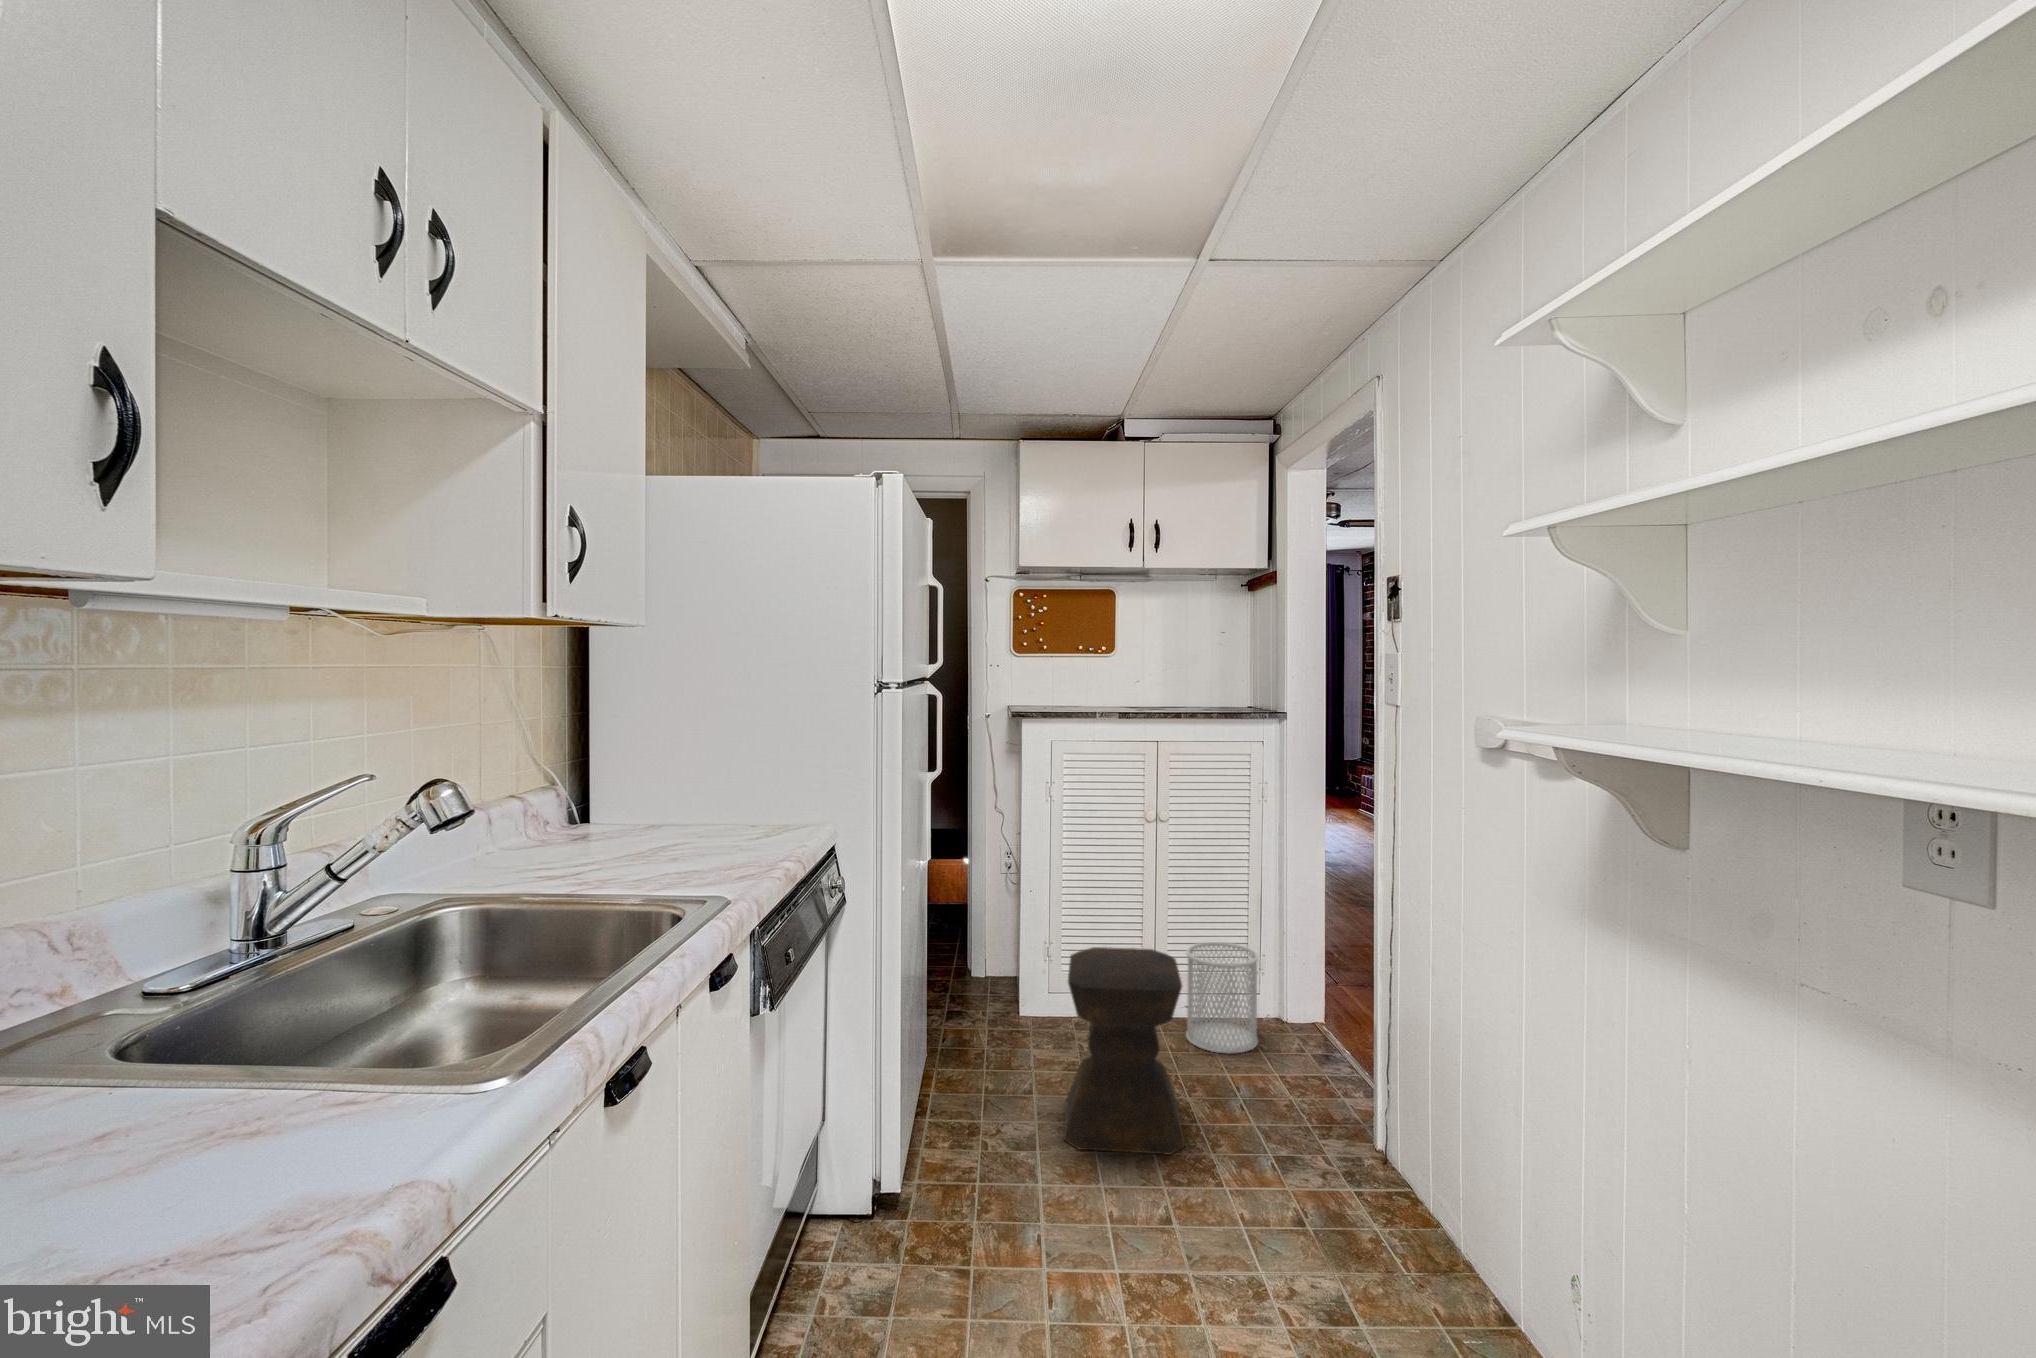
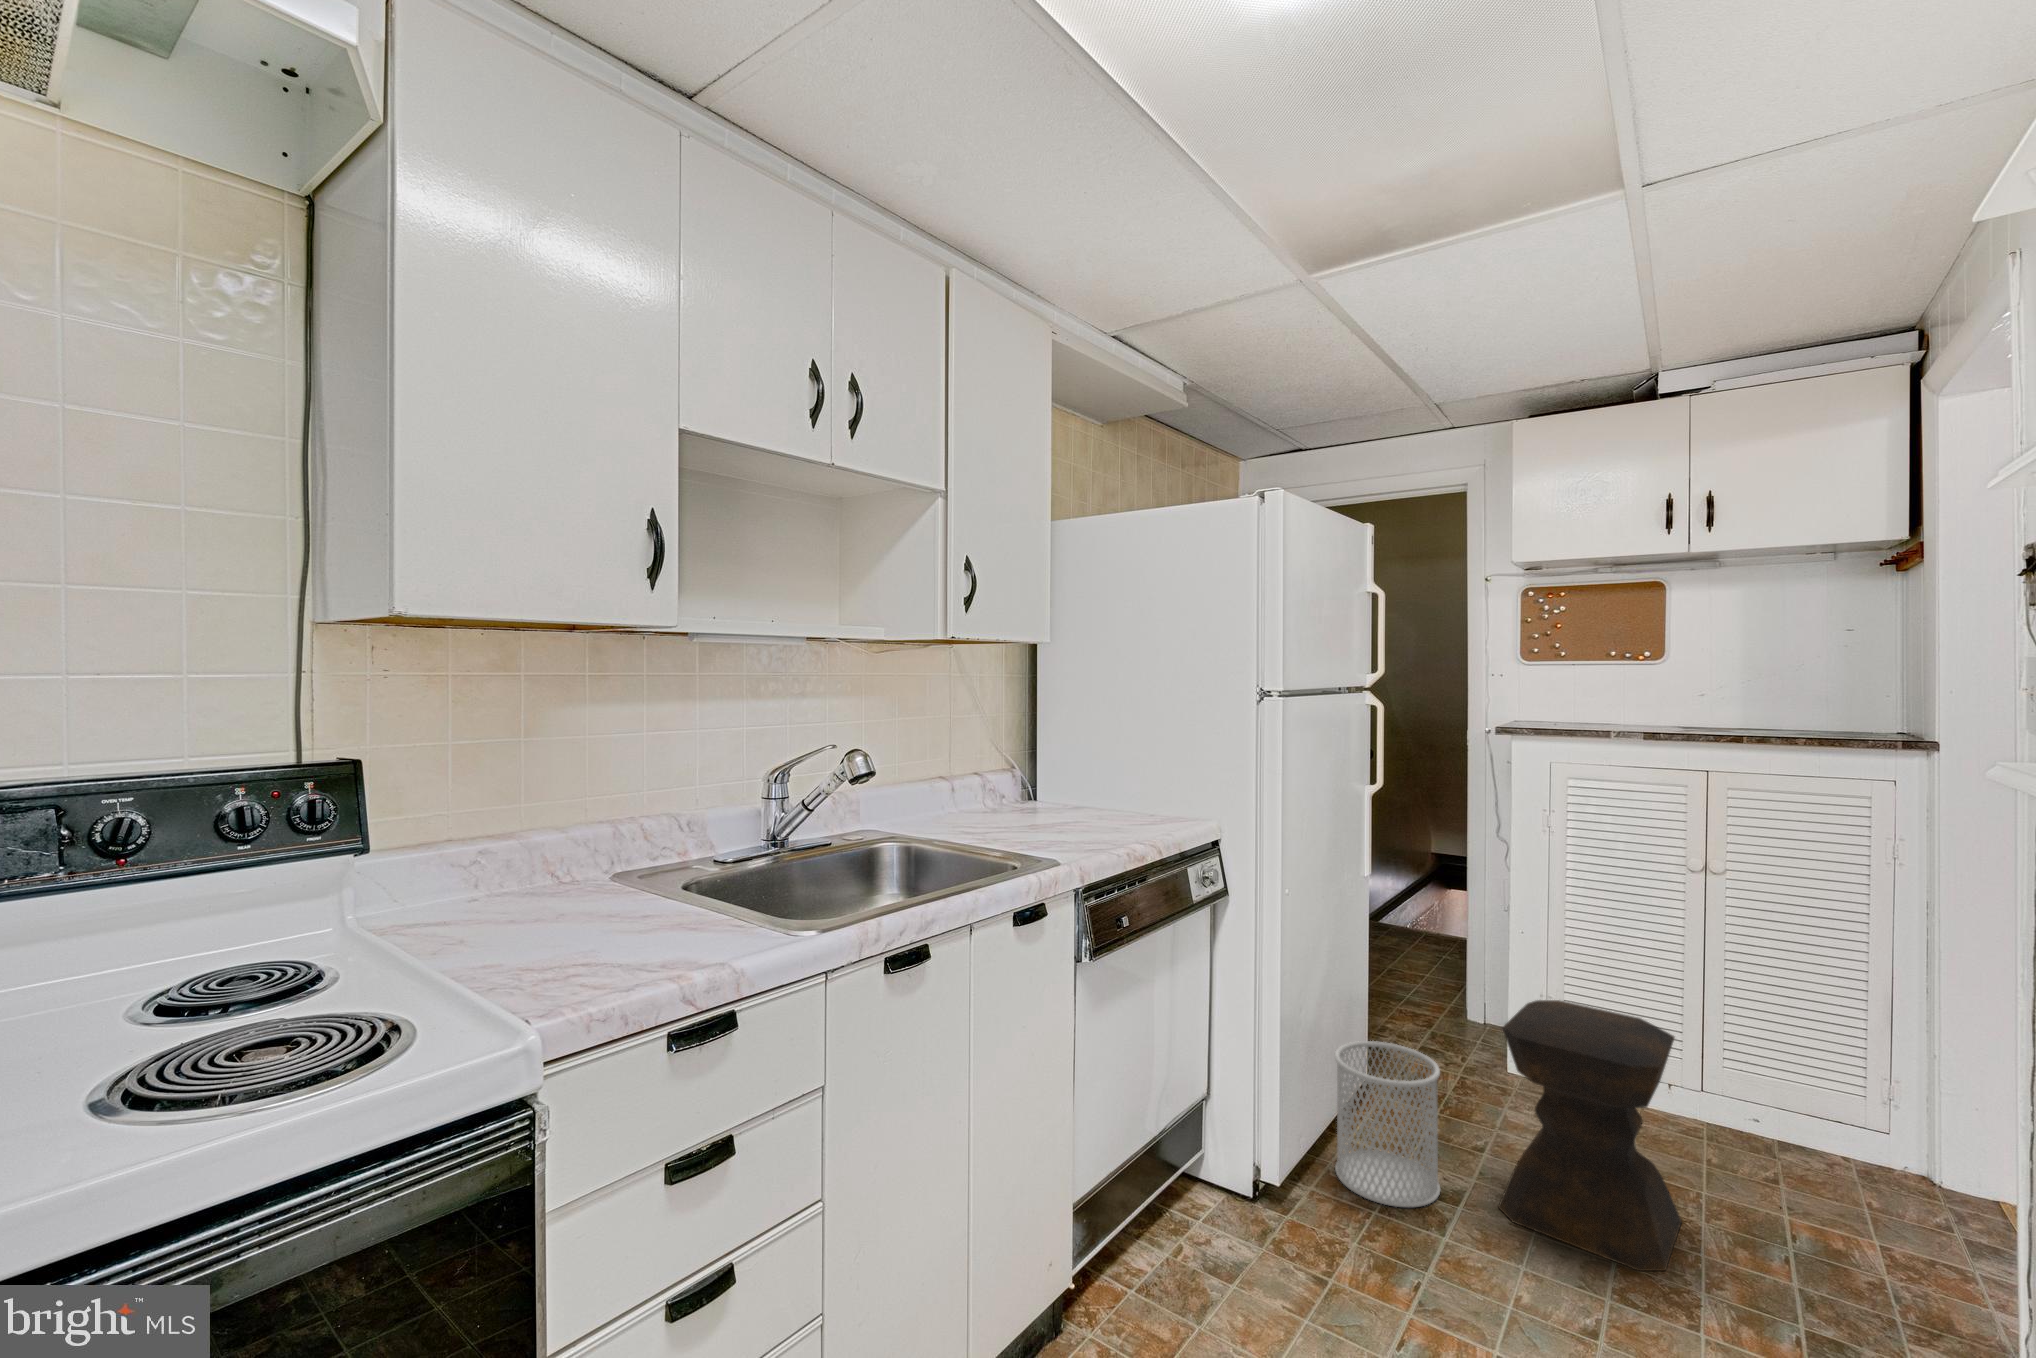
wastebasket: present [1186,942,1259,1054] -> present [1335,1041,1440,1208]

